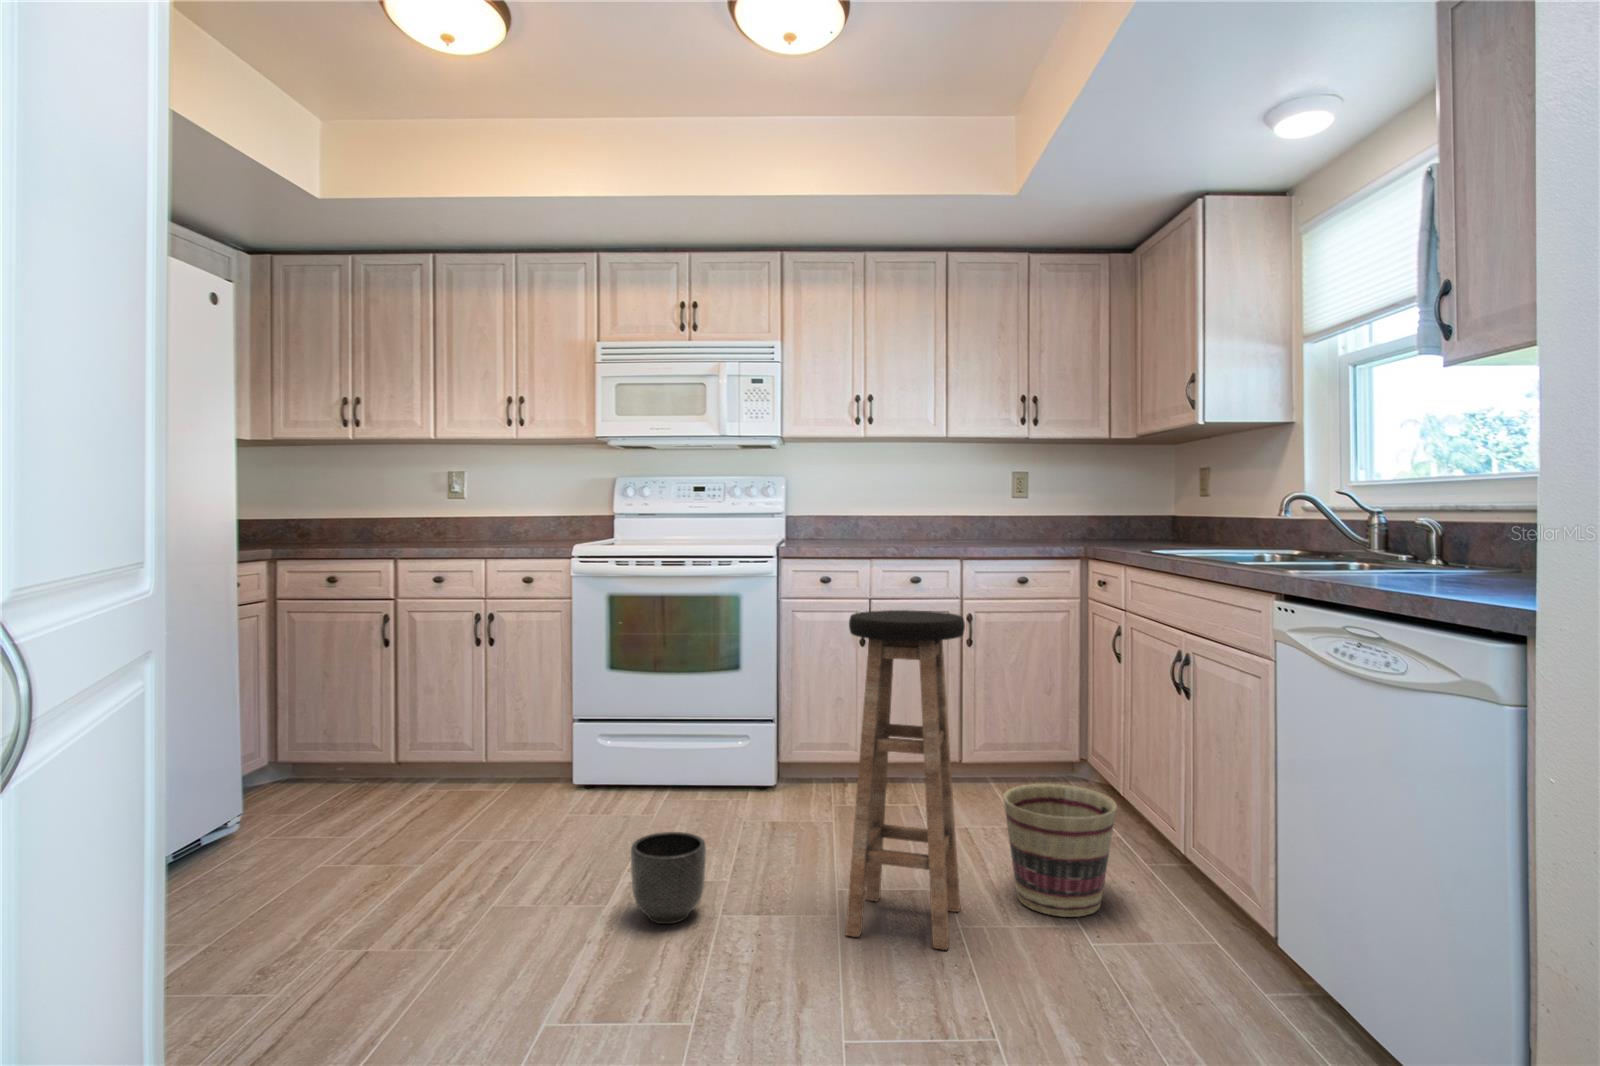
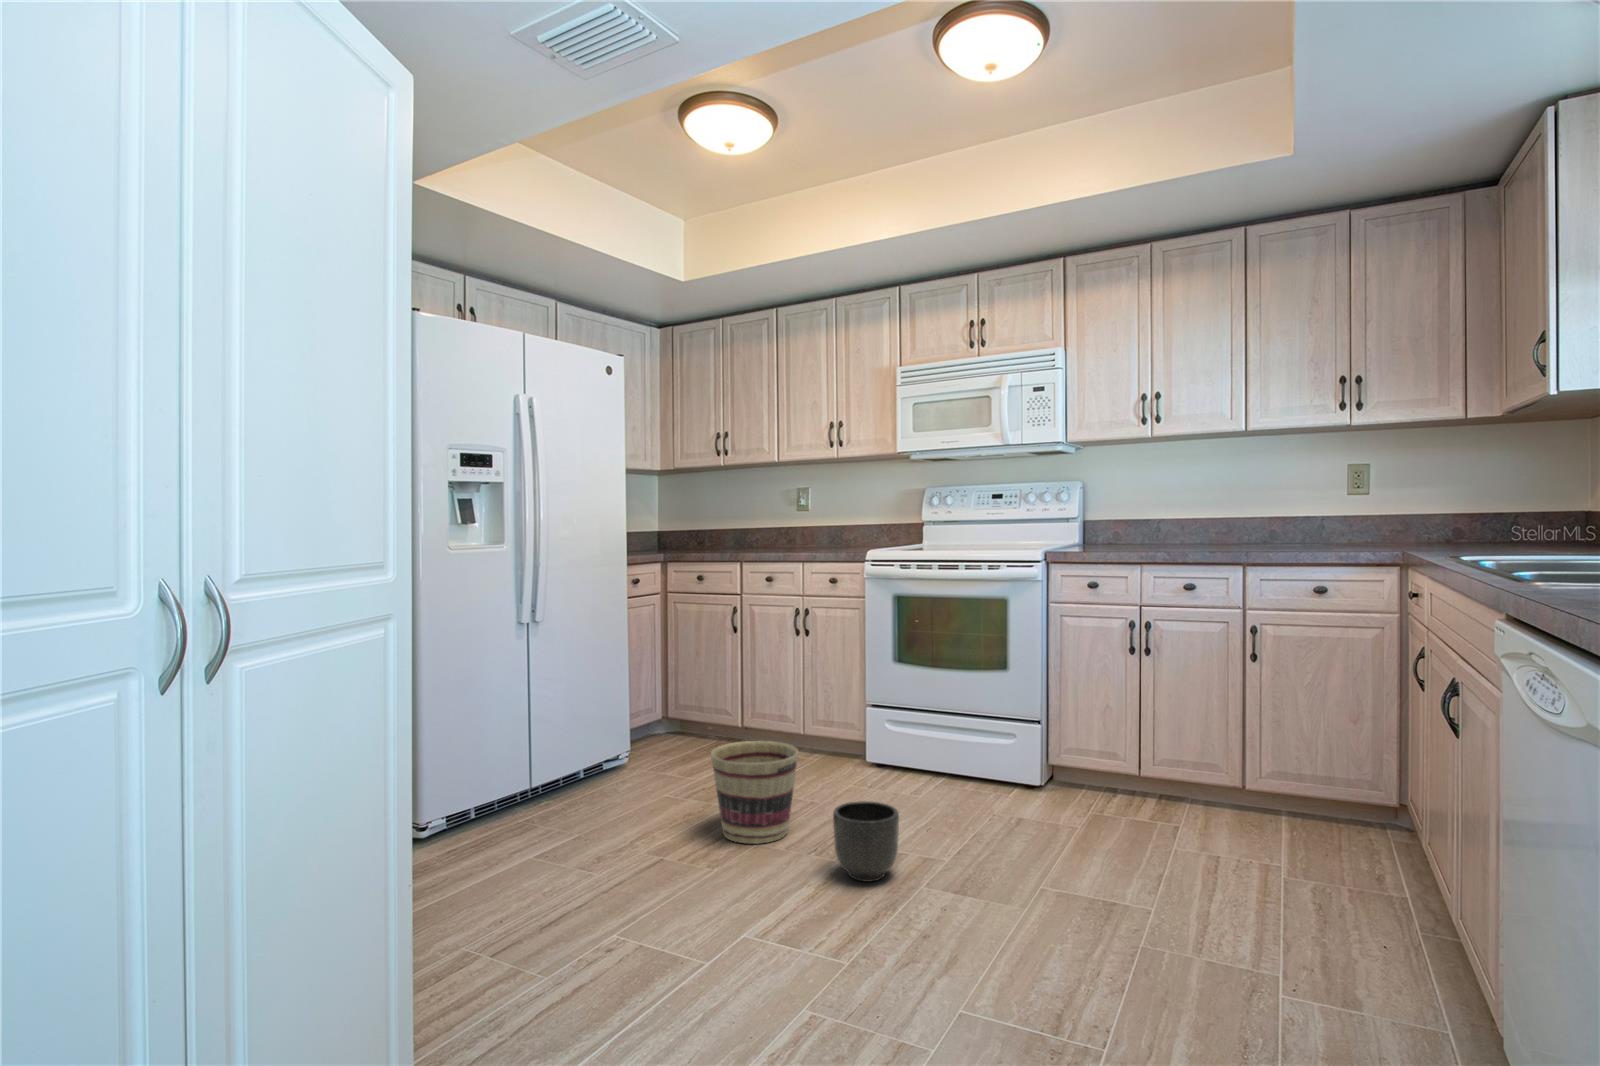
bar stool: present [846,610,965,950] -> none [1007,613,1148,961]
basket: present [1003,784,1117,917] -> present [711,741,798,844]

